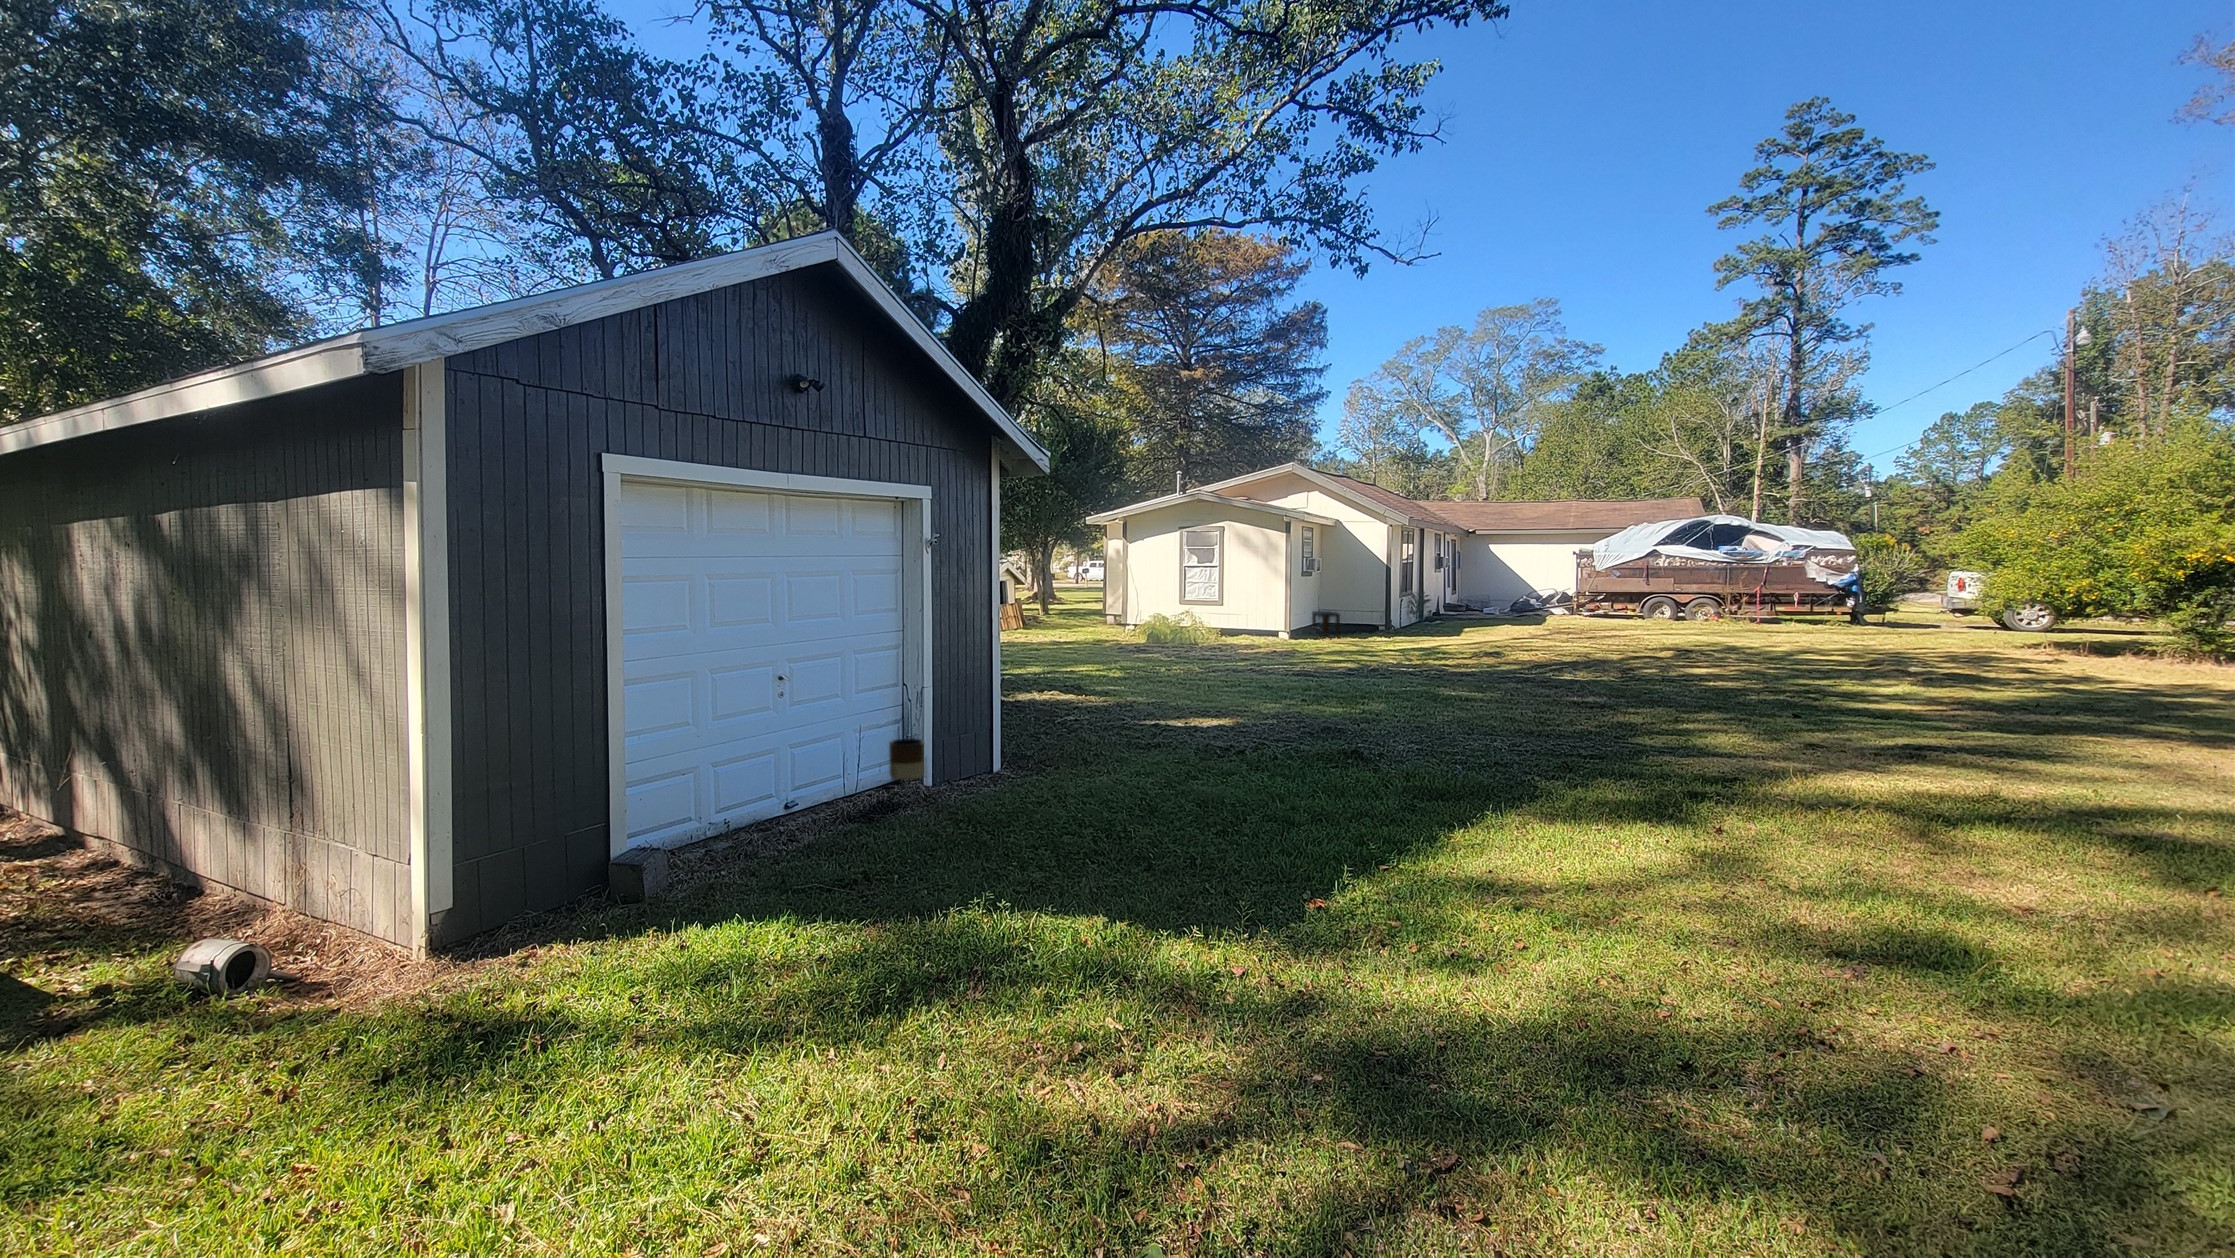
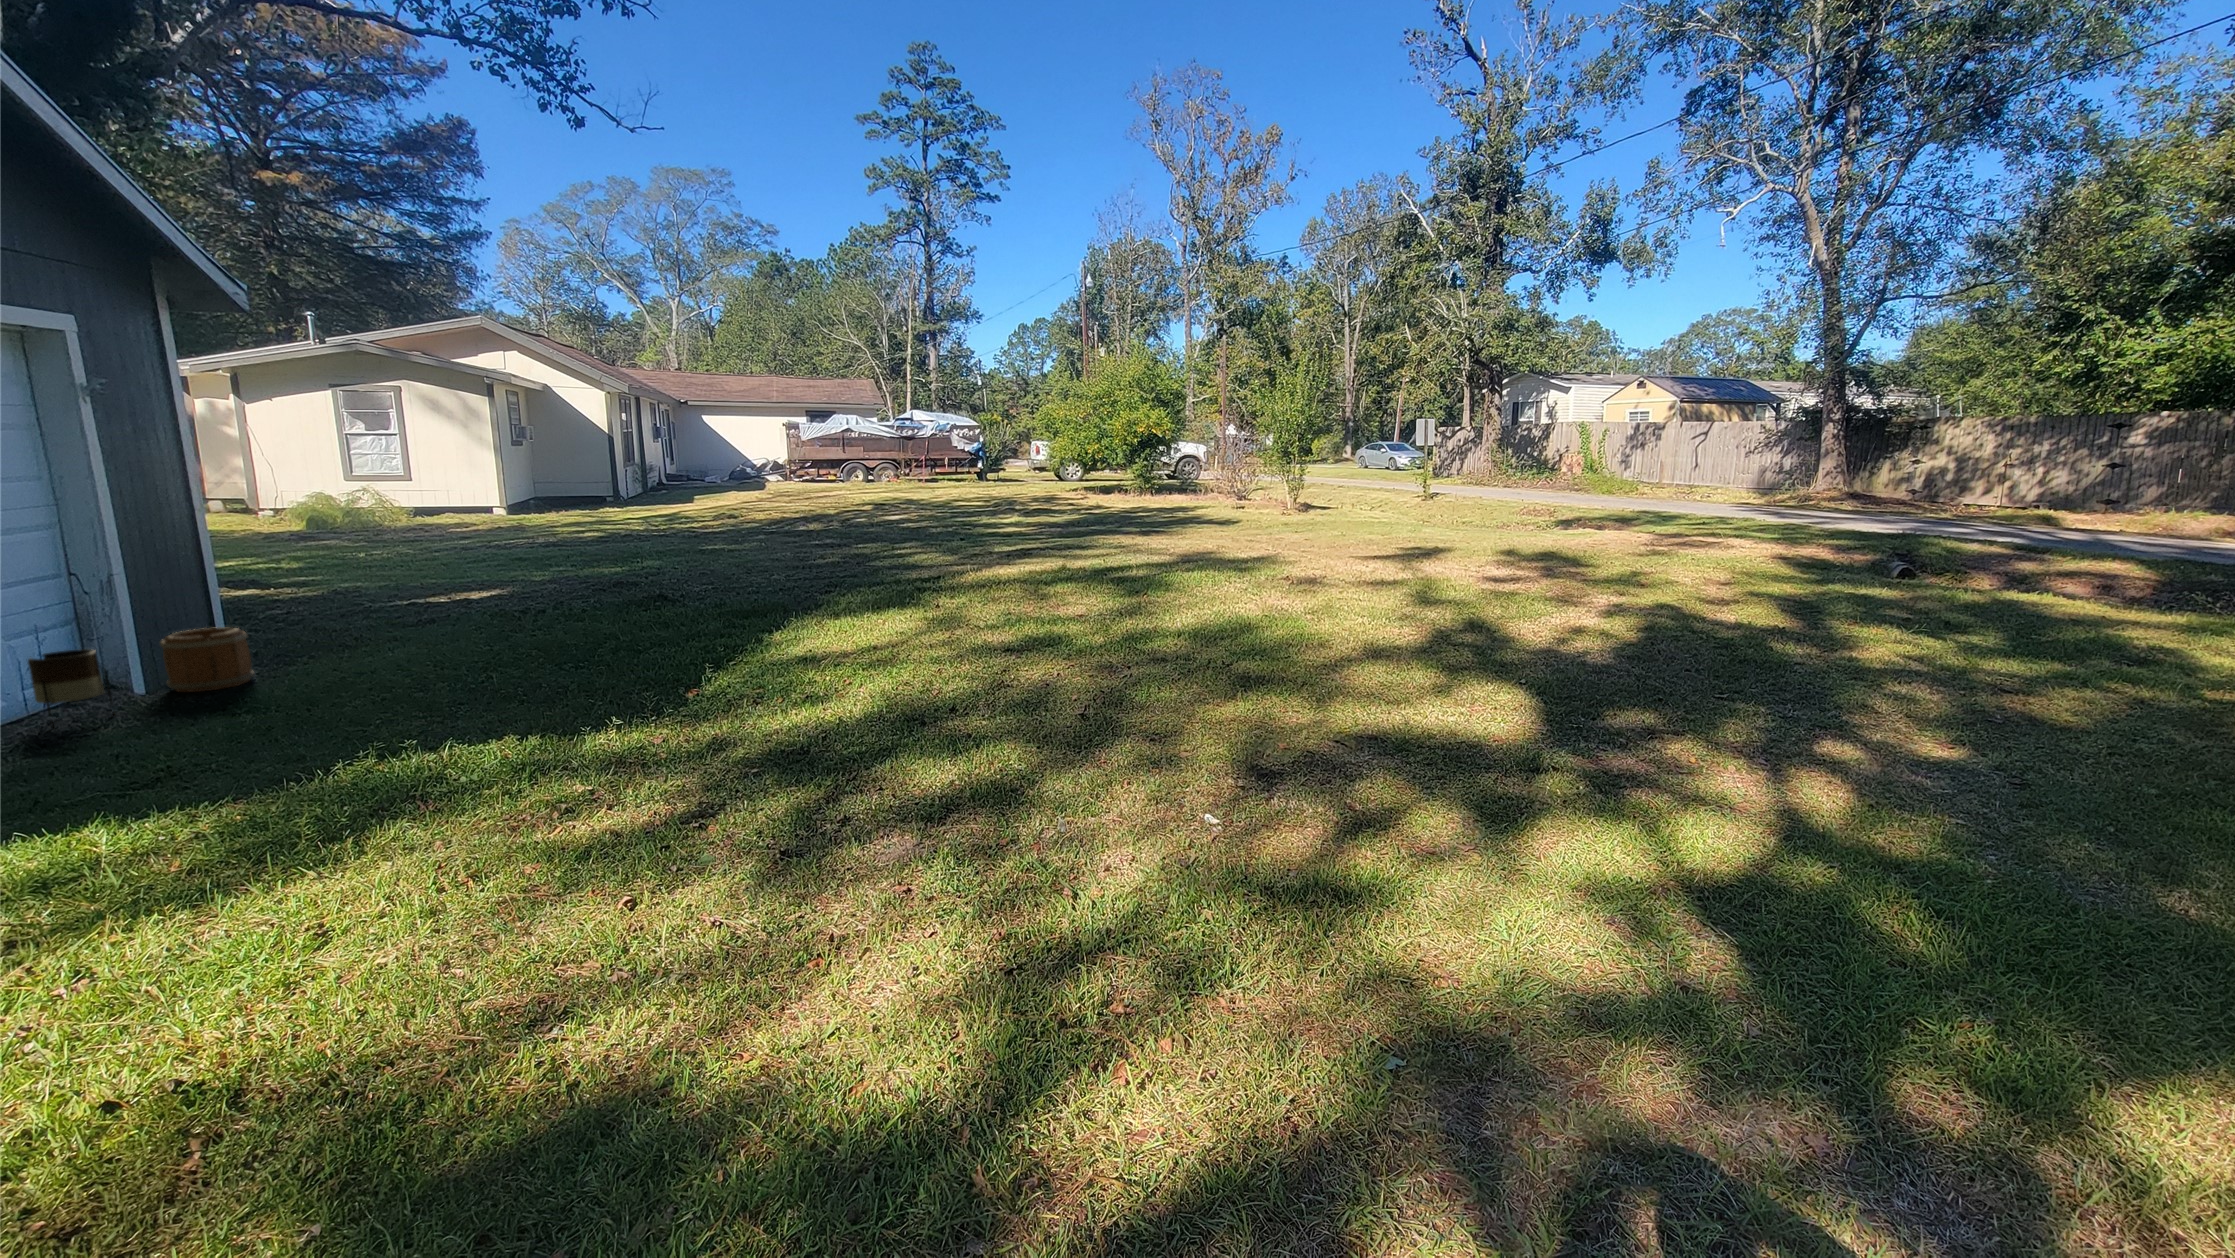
bench: present [1312,611,1340,635] -> none [523,484,562,511]
bucket: none [968,731,1019,785] -> present [160,627,255,692]

